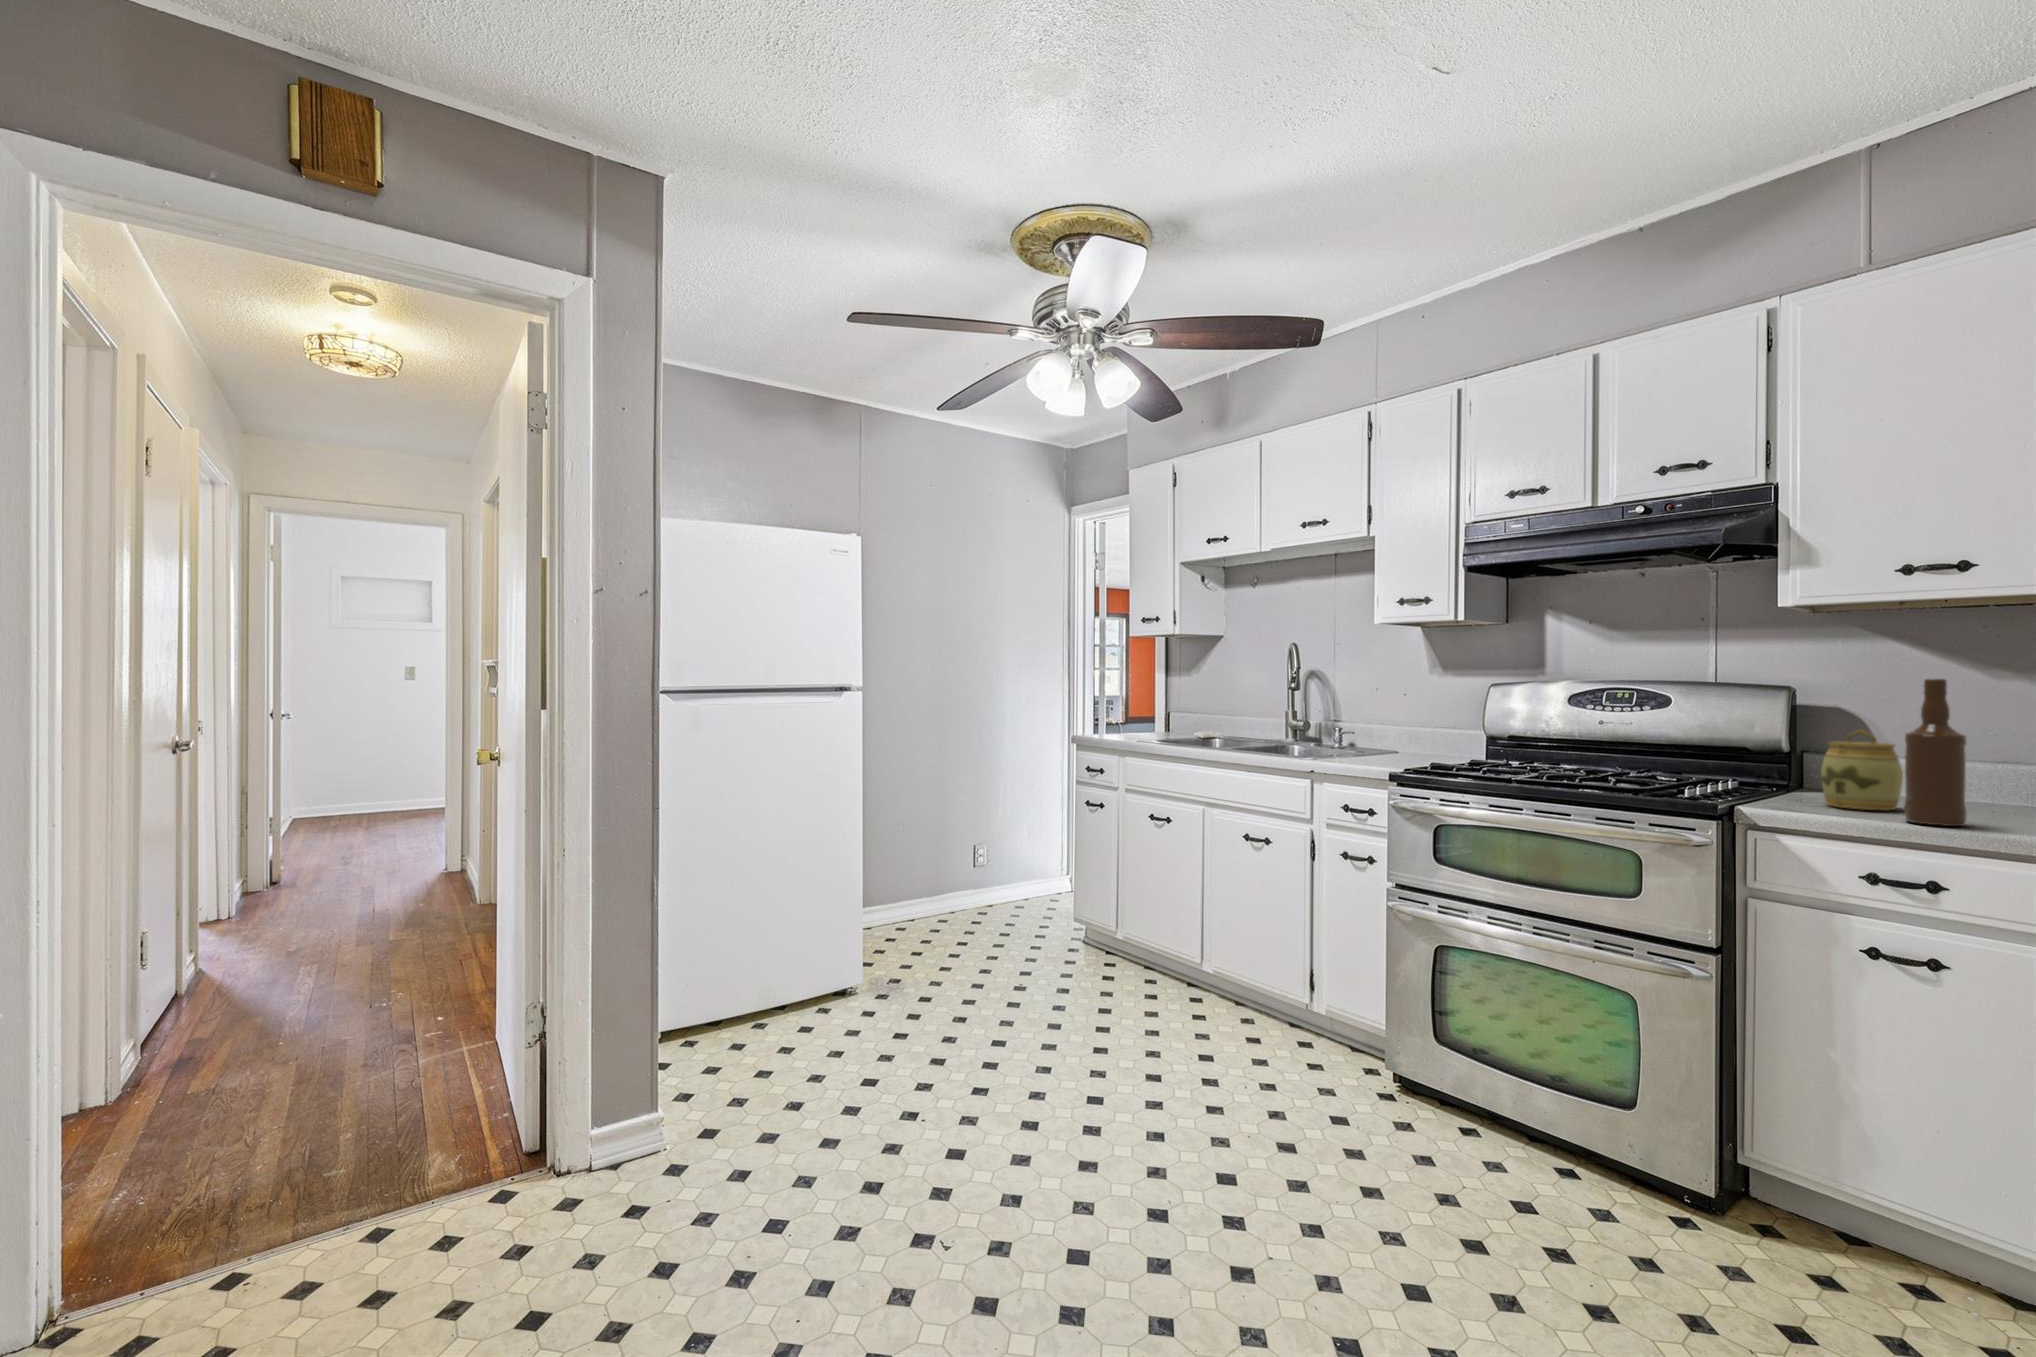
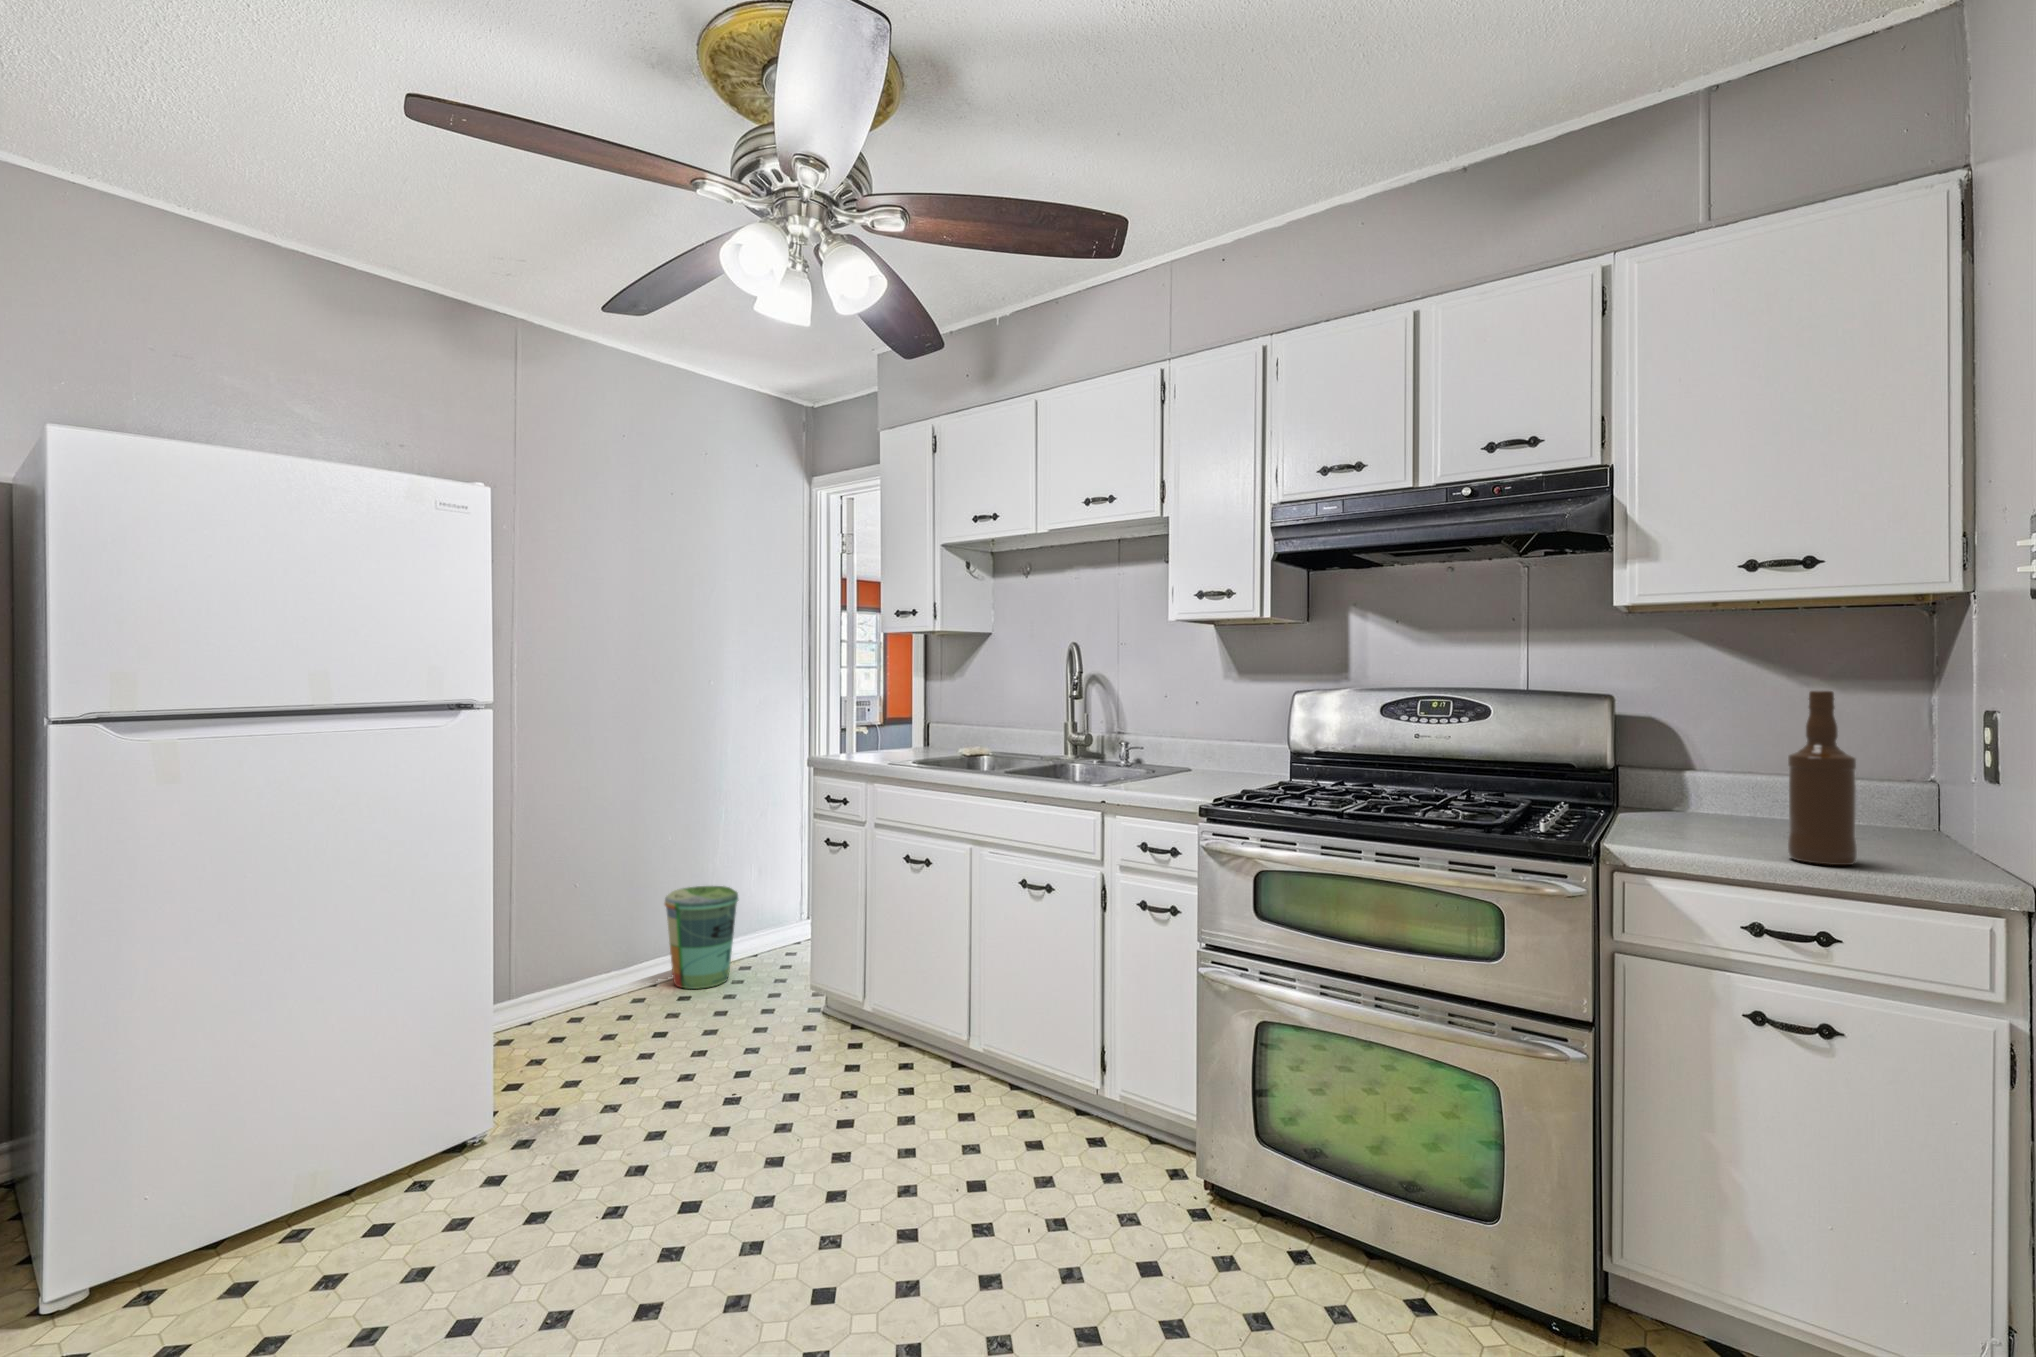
jar: present [1821,730,1903,810] -> none [1679,747,1764,842]
trash can: none [958,841,1015,920] -> present [665,886,738,989]

